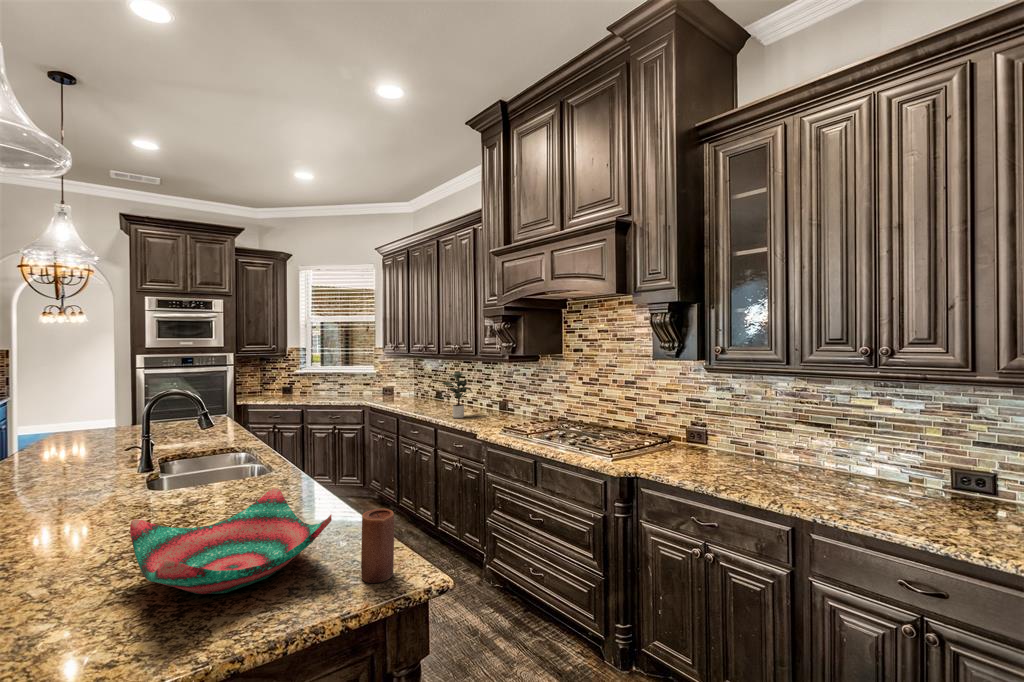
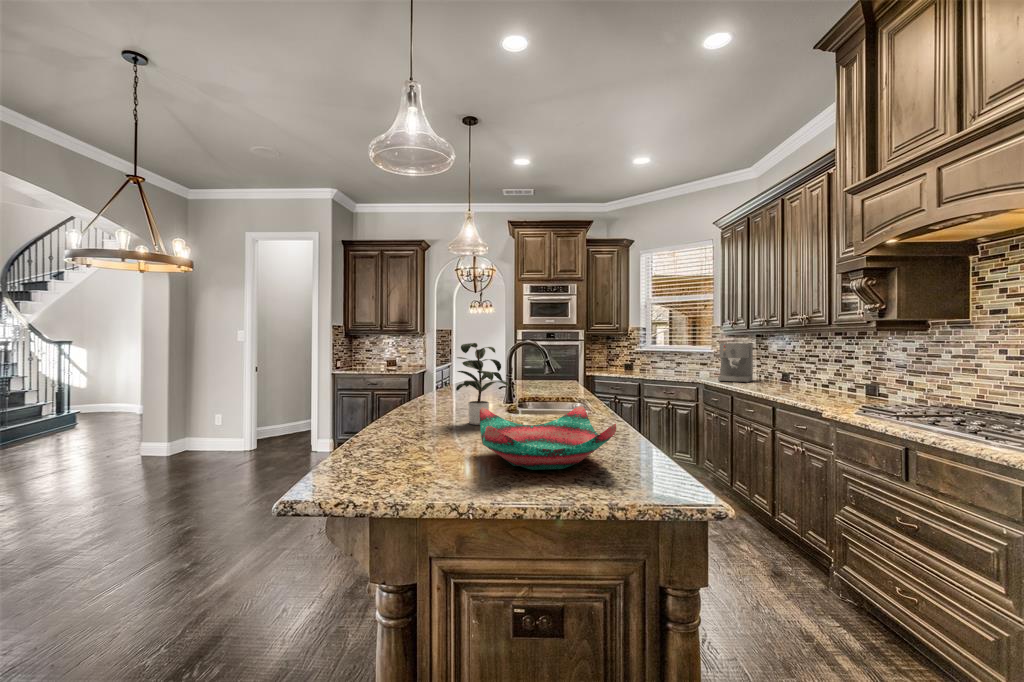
coffee maker: none [384,366,413,403] -> present [718,343,753,383]
potted plant: present [442,372,472,418] -> present [456,343,509,425]
candle: present [361,509,394,583] -> none [639,424,672,492]

